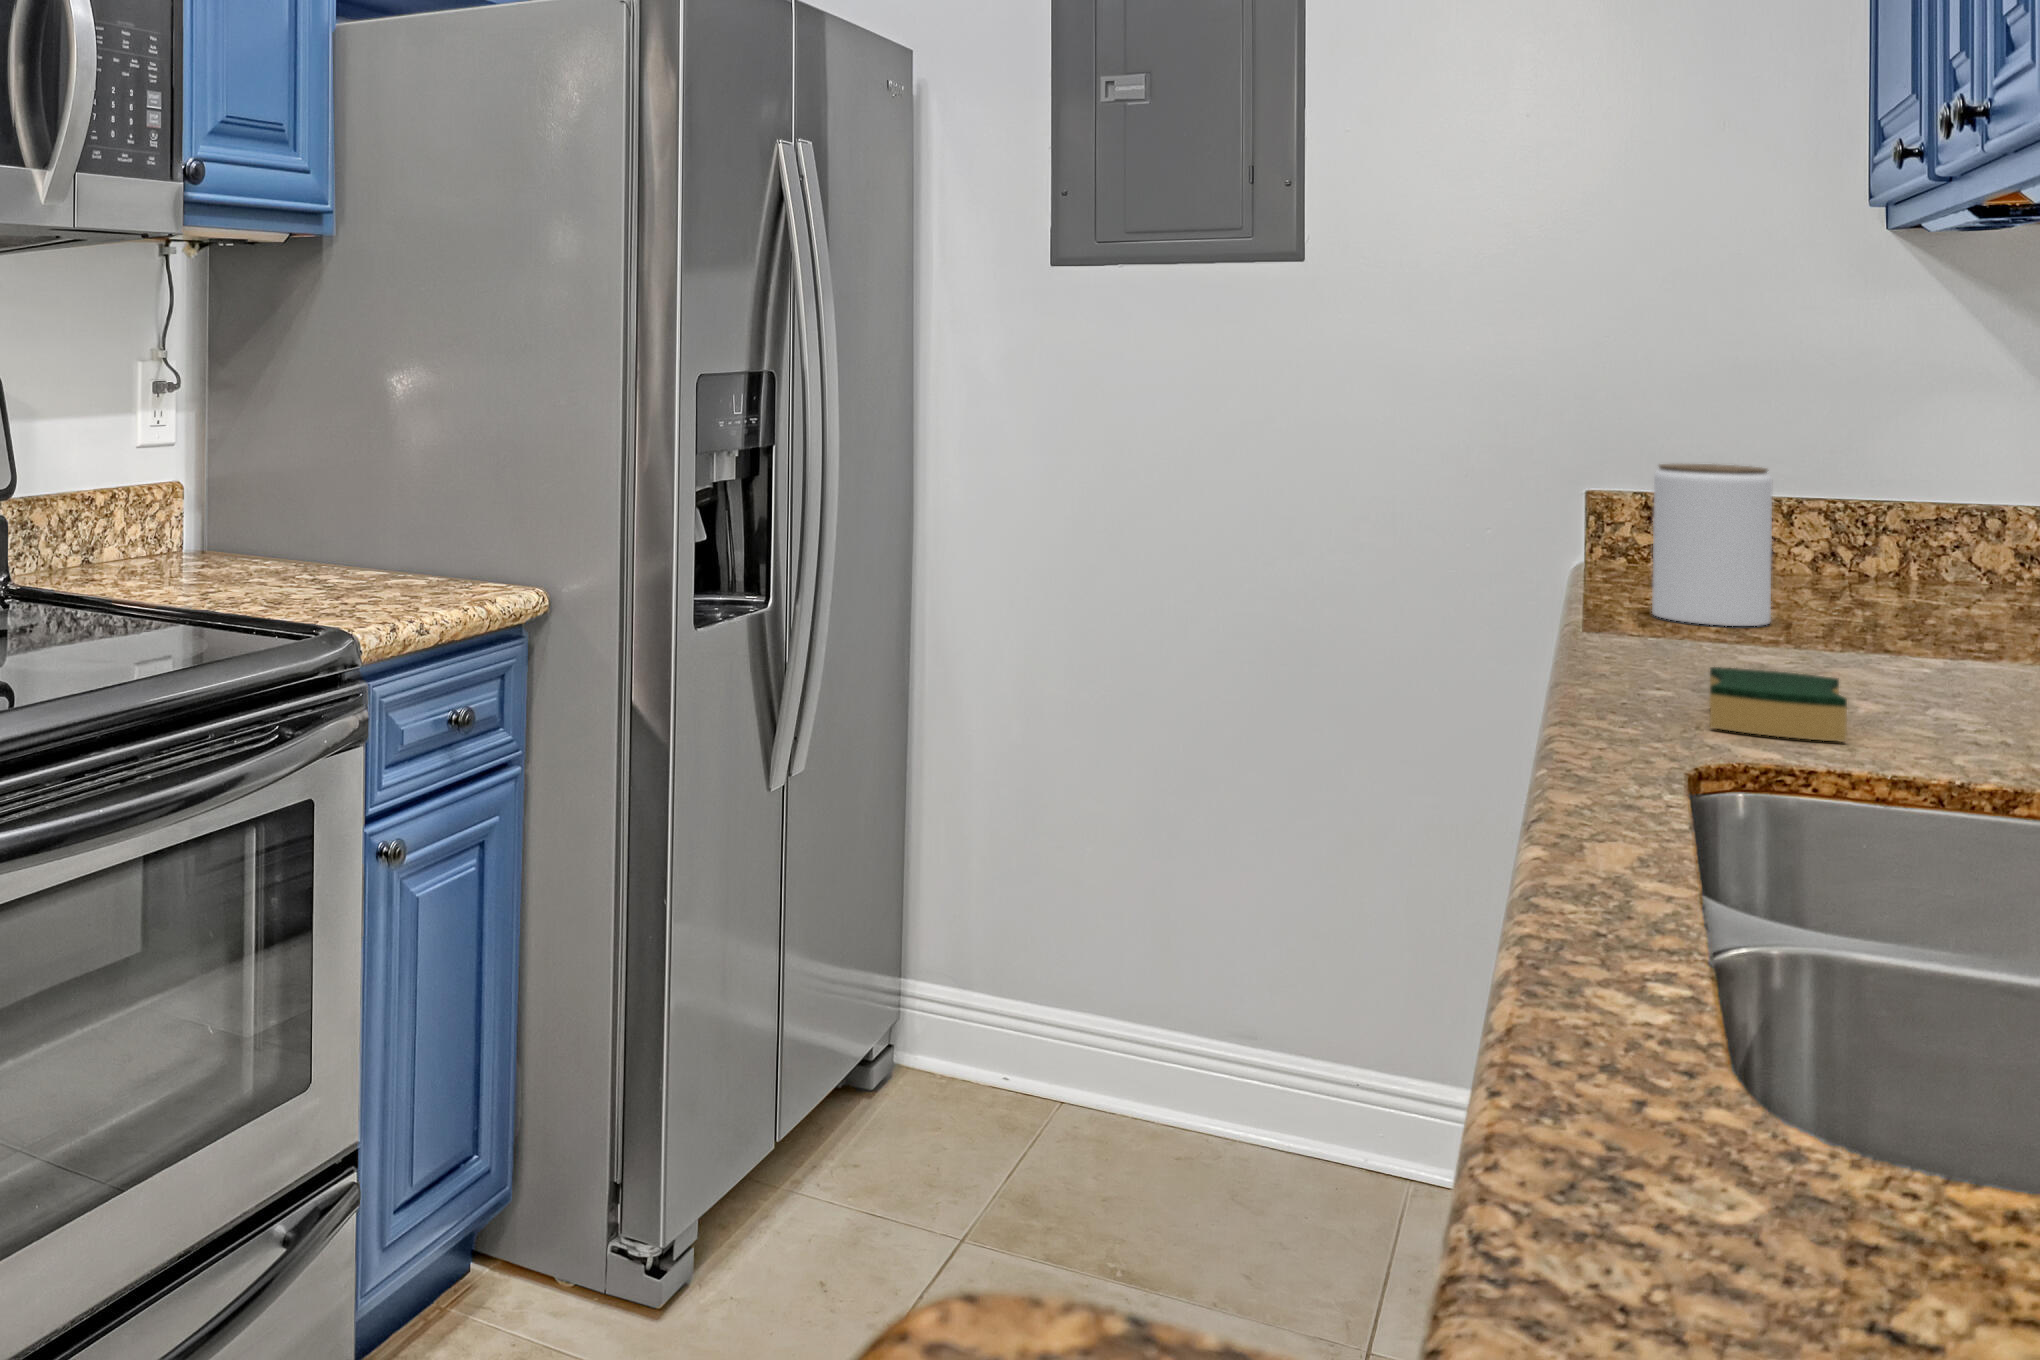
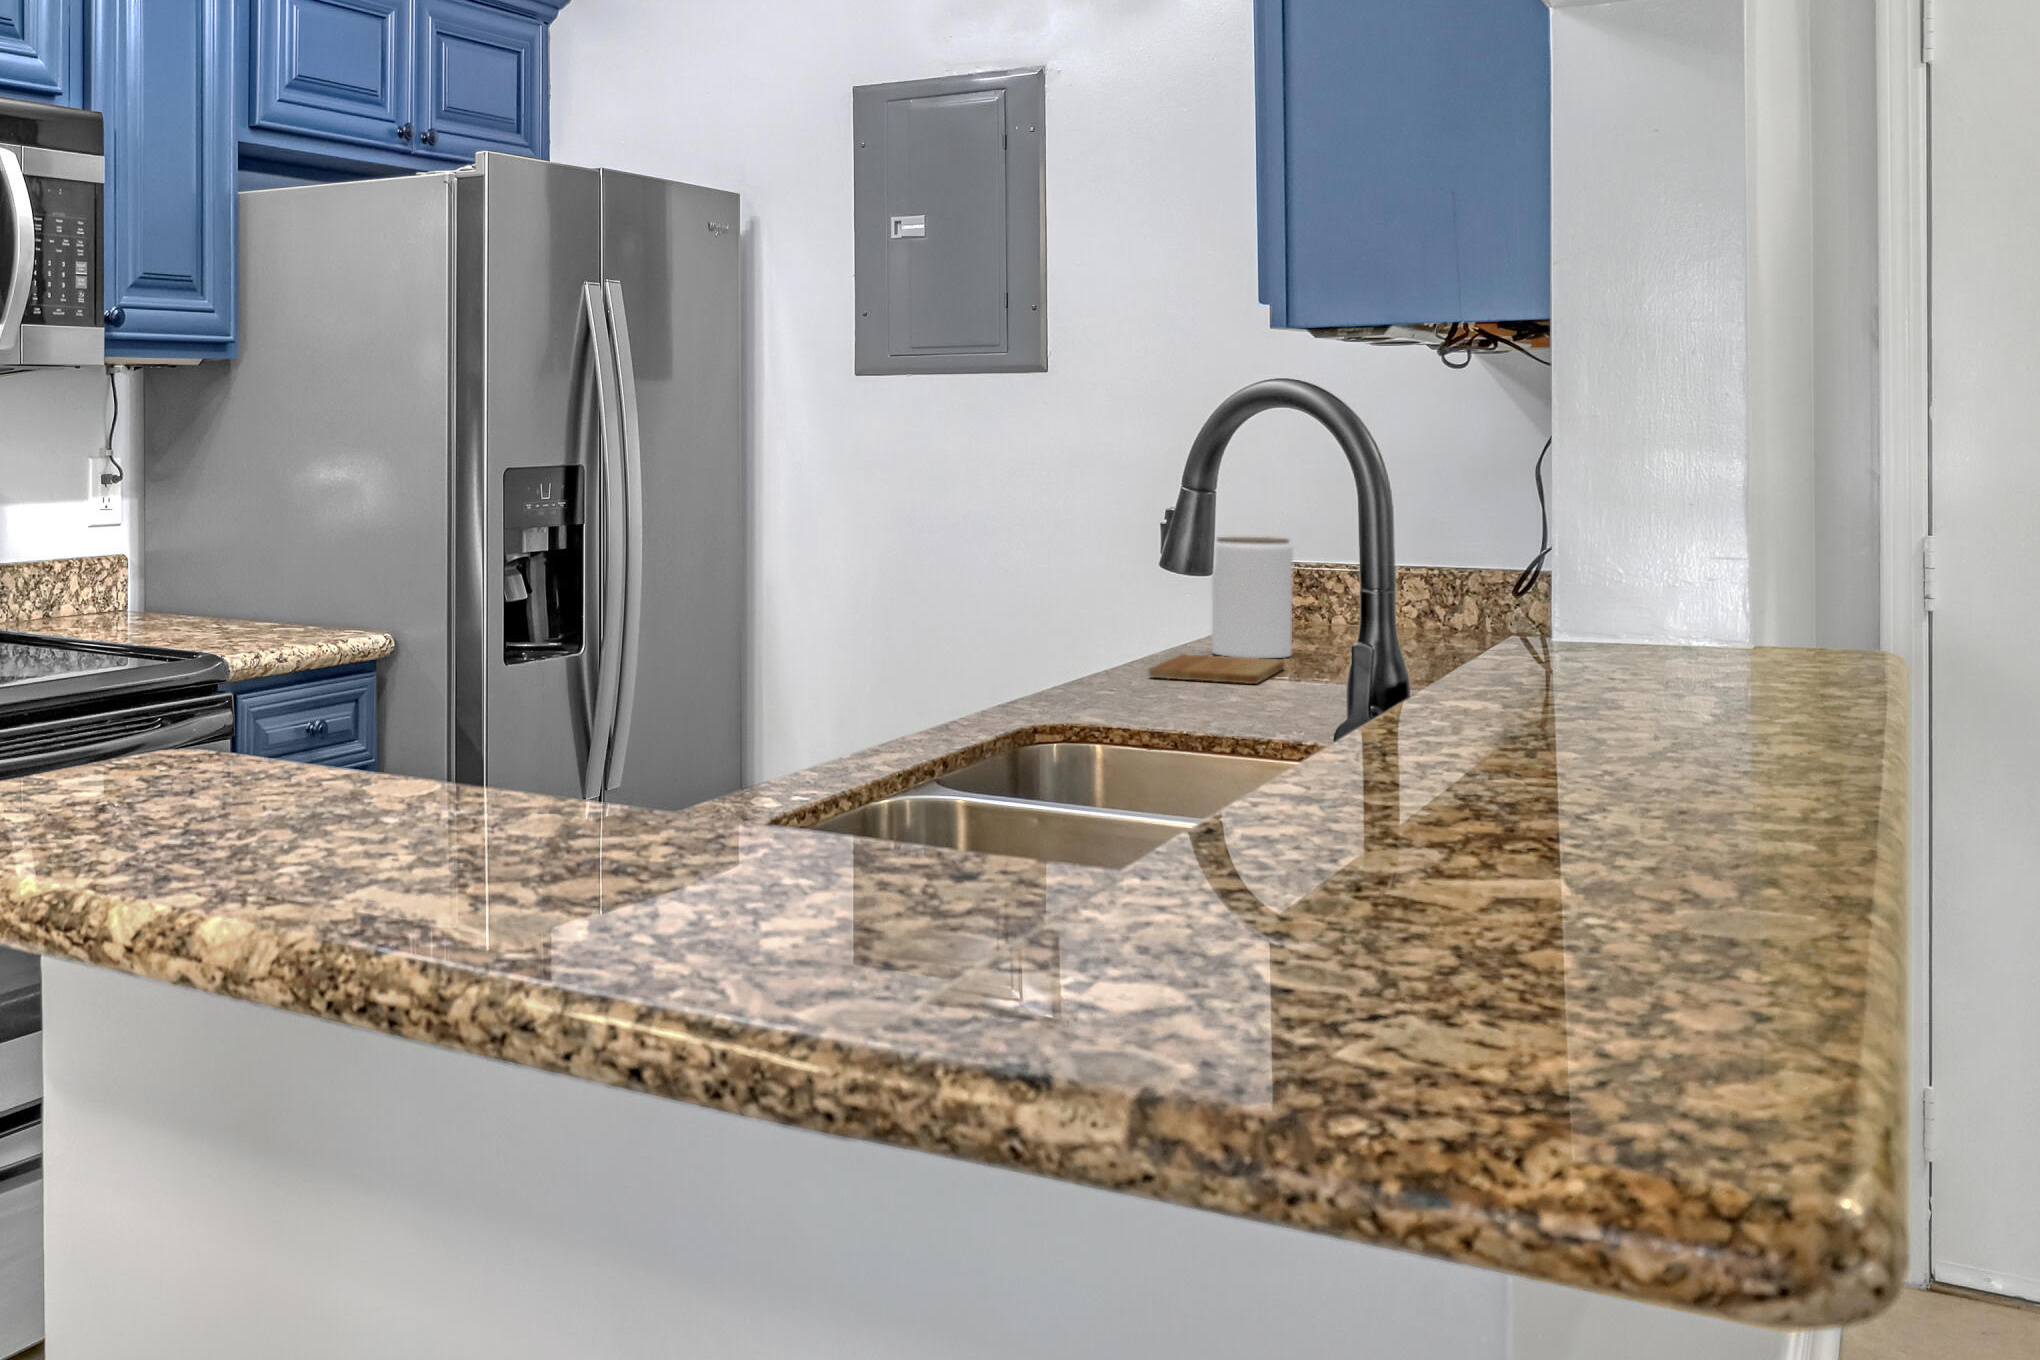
cutting board: none [1662,624,1866,679] -> present [1149,654,1285,684]
sponge: present [1709,667,1847,742] -> none [1069,668,1168,710]

